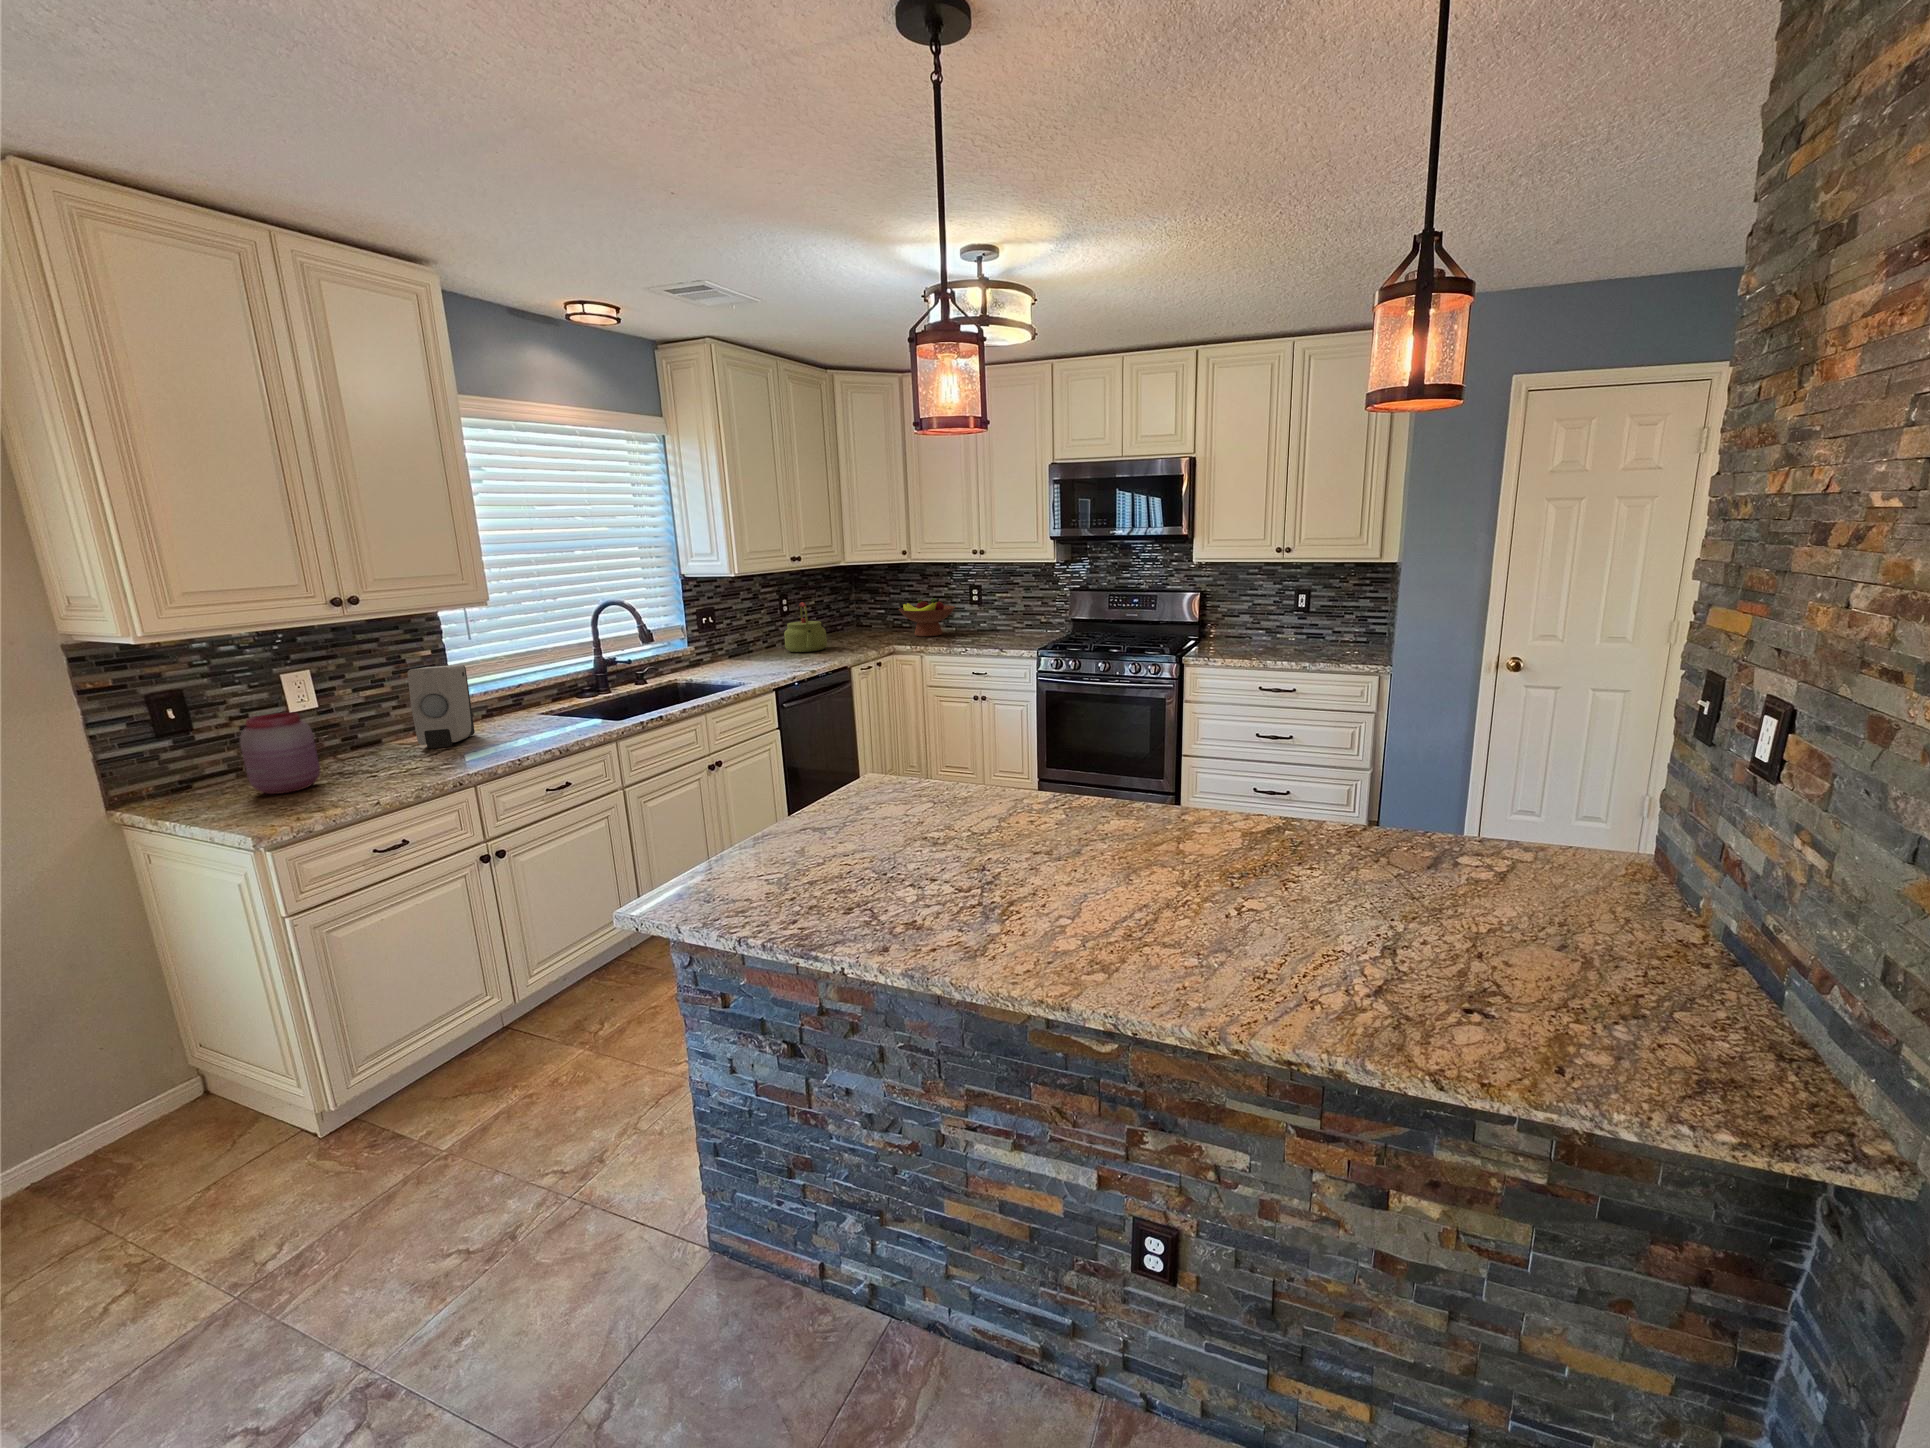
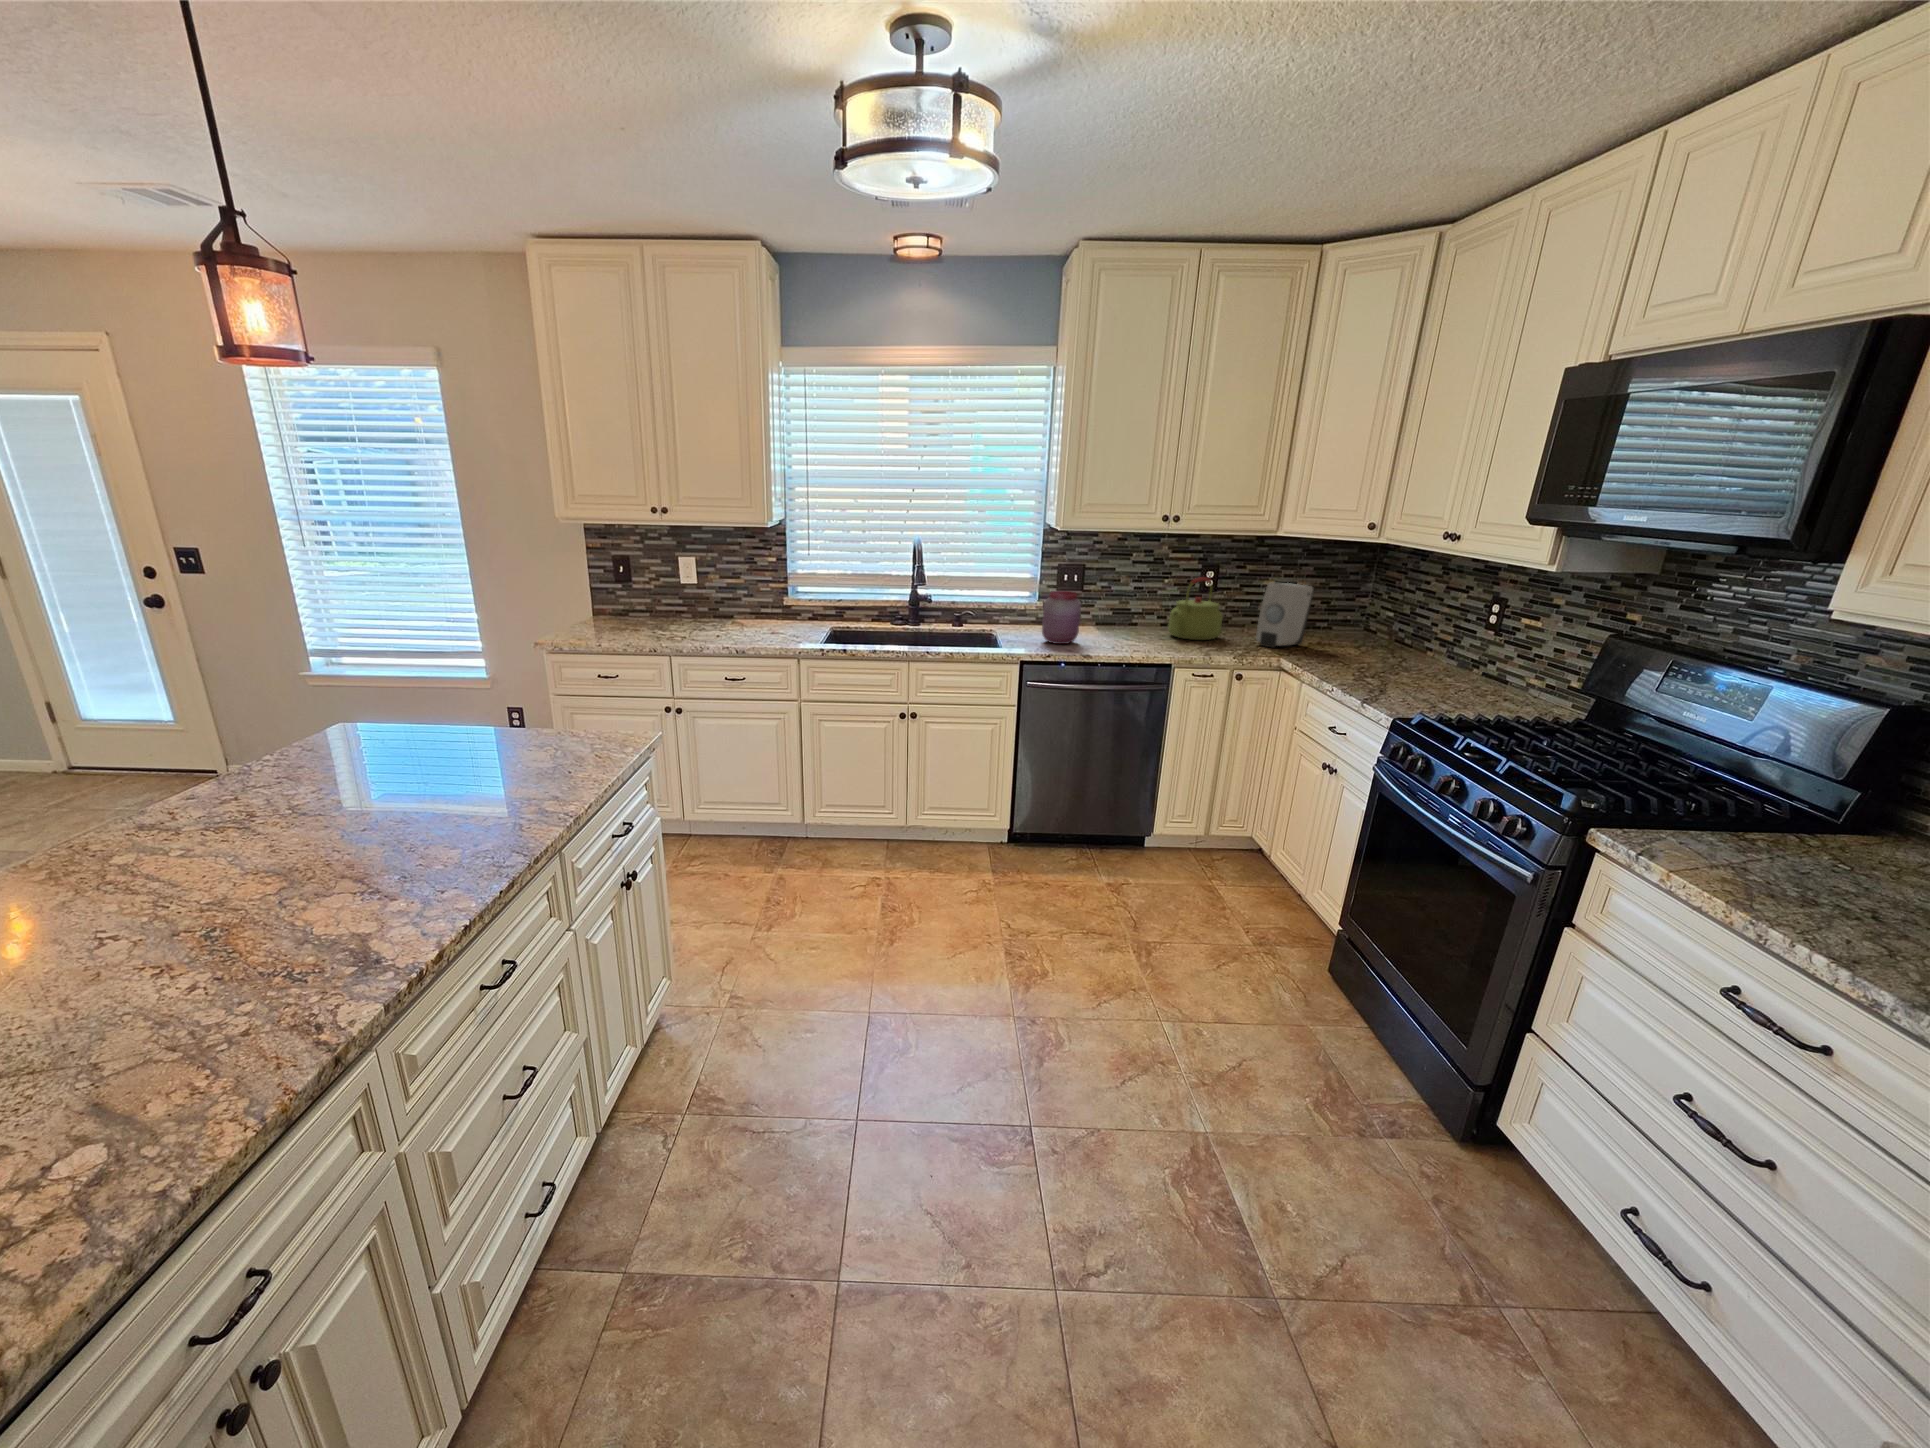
fruit bowl: present [899,598,955,636] -> none [1340,603,1438,663]
soap dispenser: present [408,665,475,748] -> present [1256,582,1314,648]
jar: present [240,712,320,794] -> present [1042,591,1081,644]

